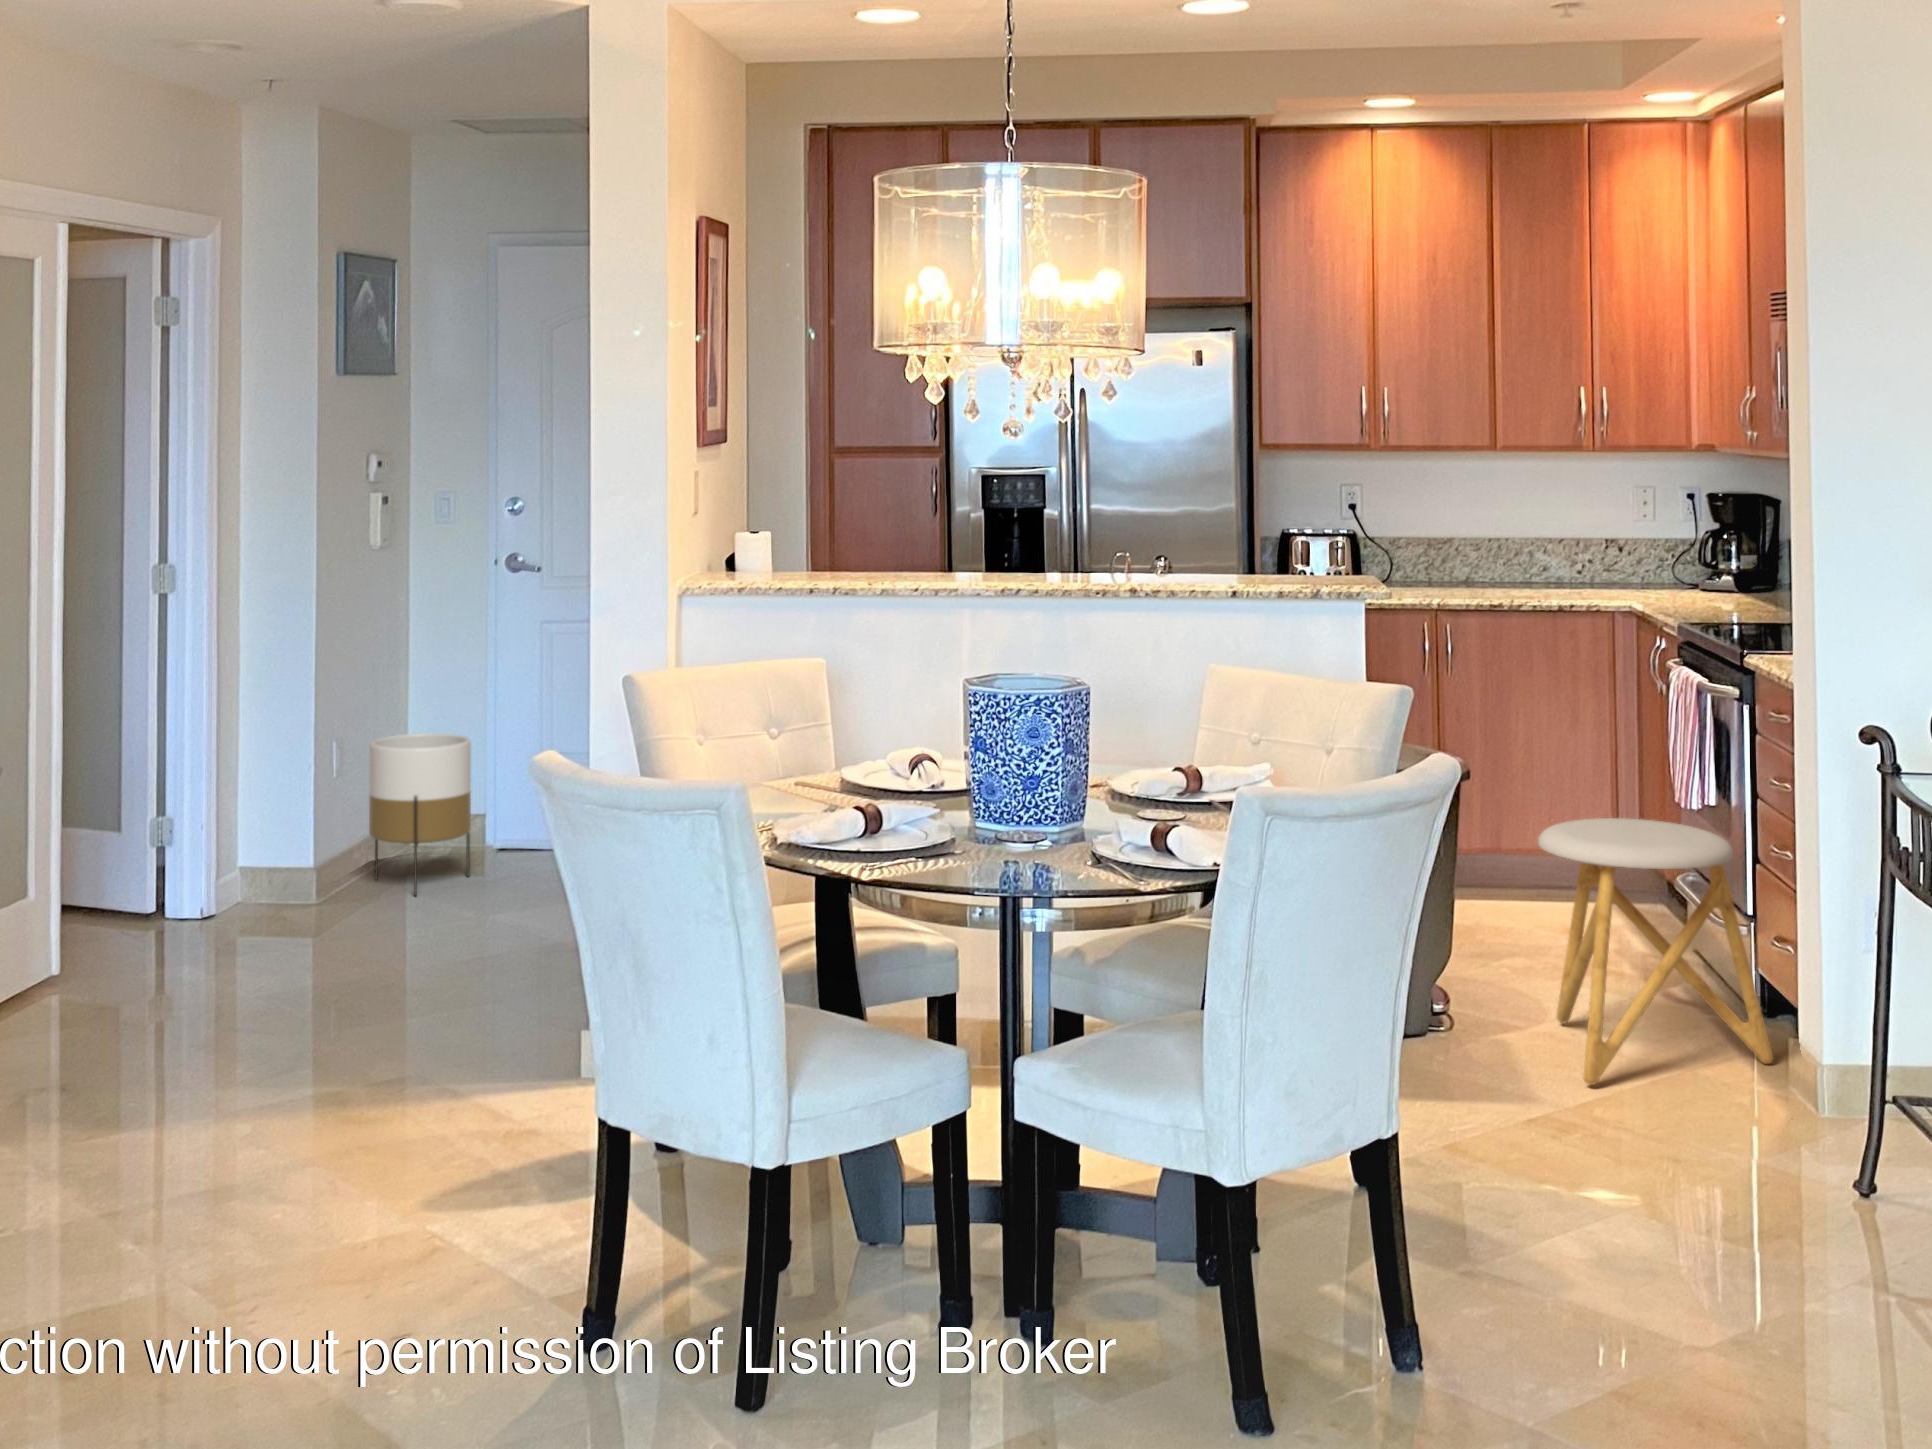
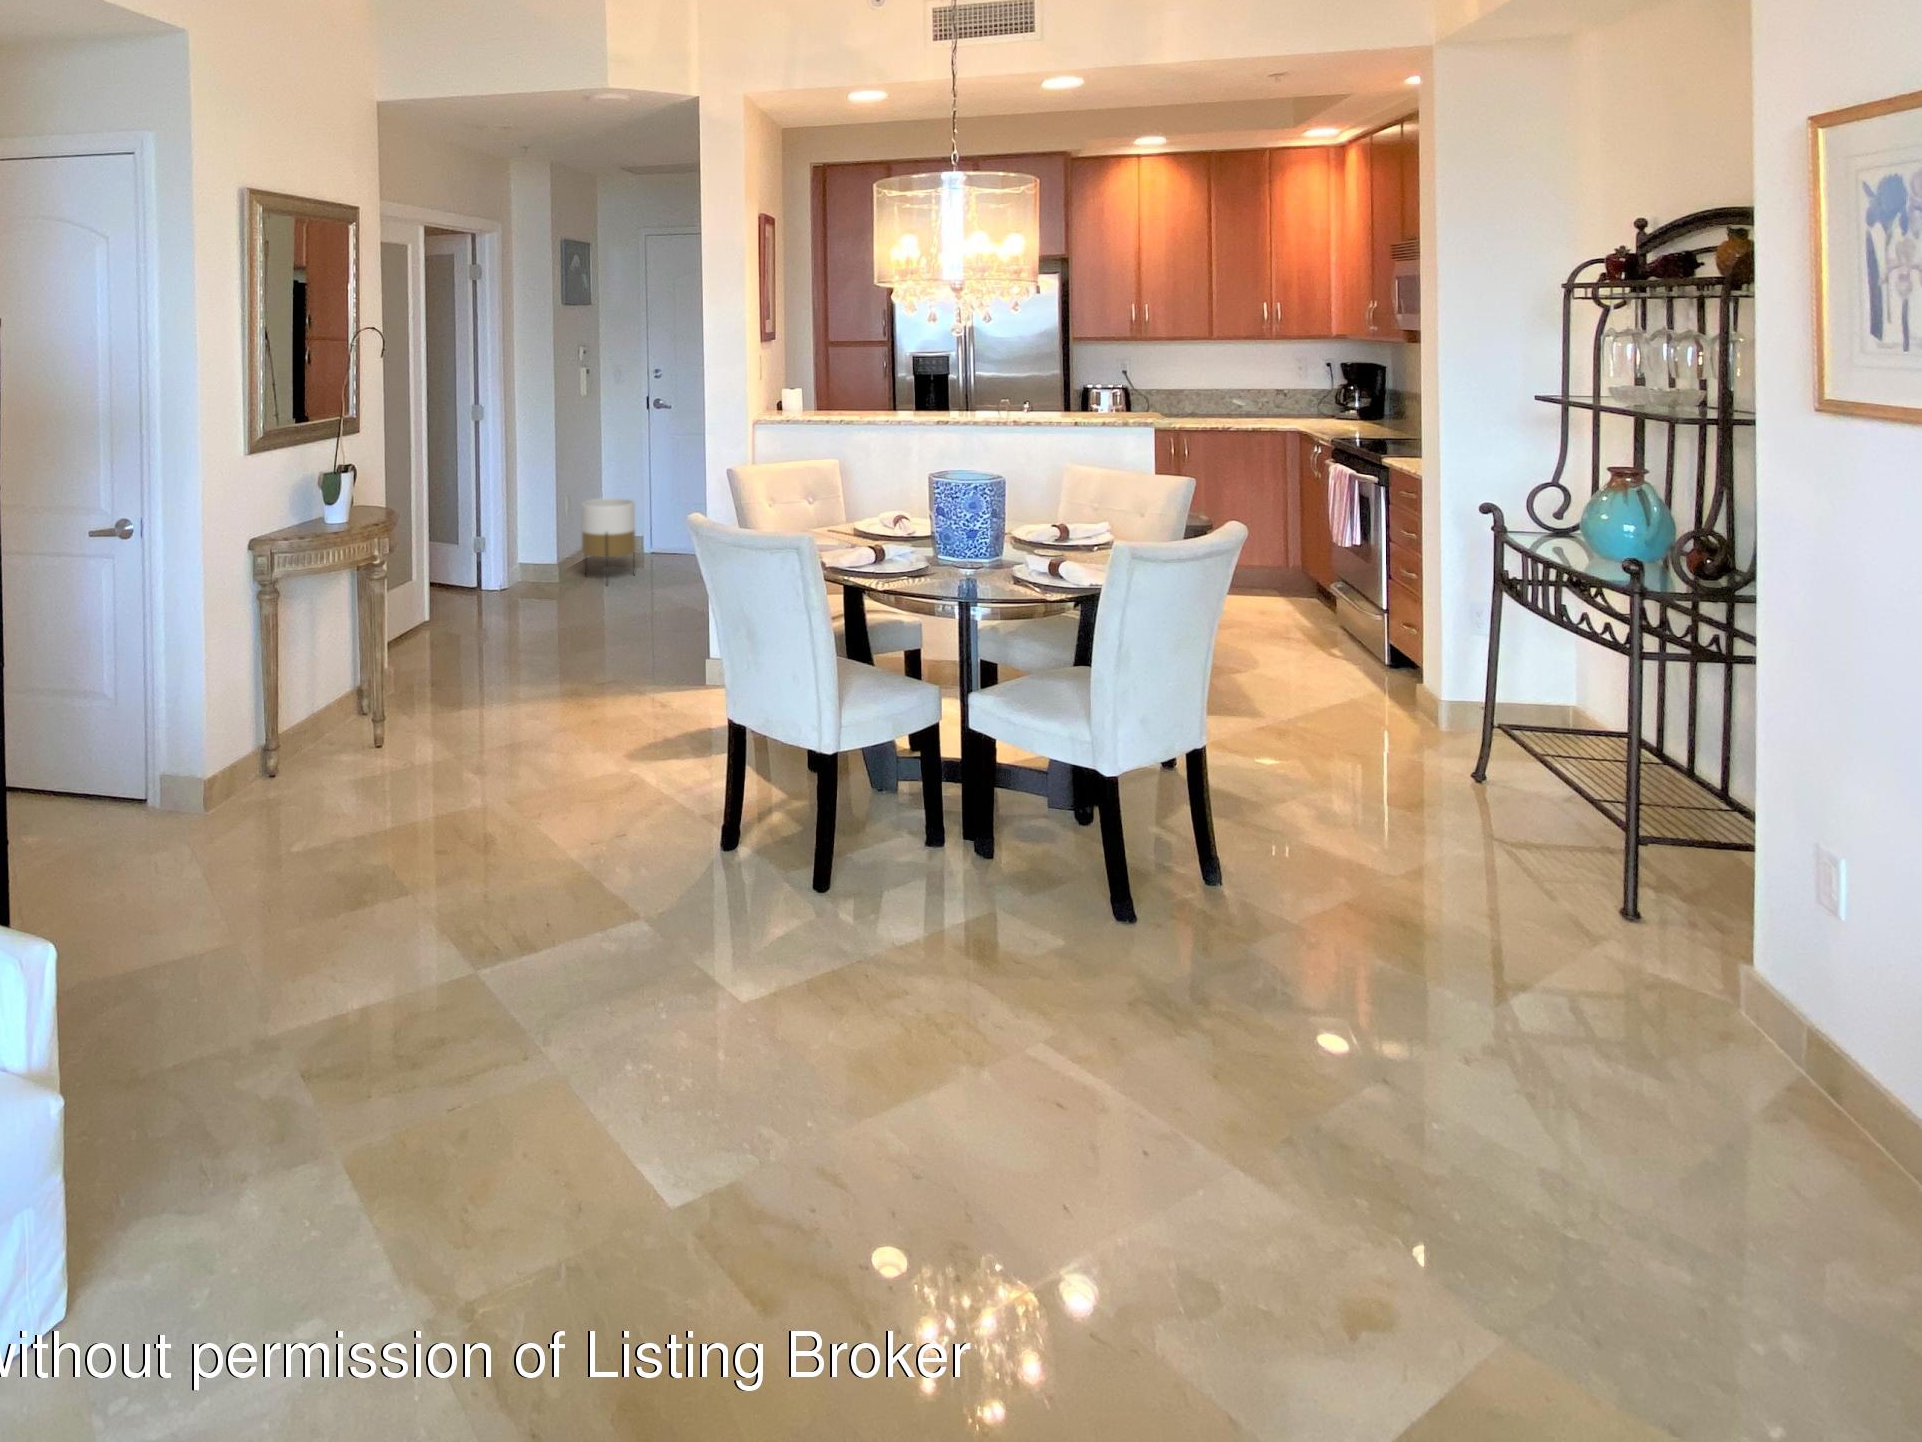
stool: present [1538,818,1773,1085] -> none [1260,555,1408,710]

